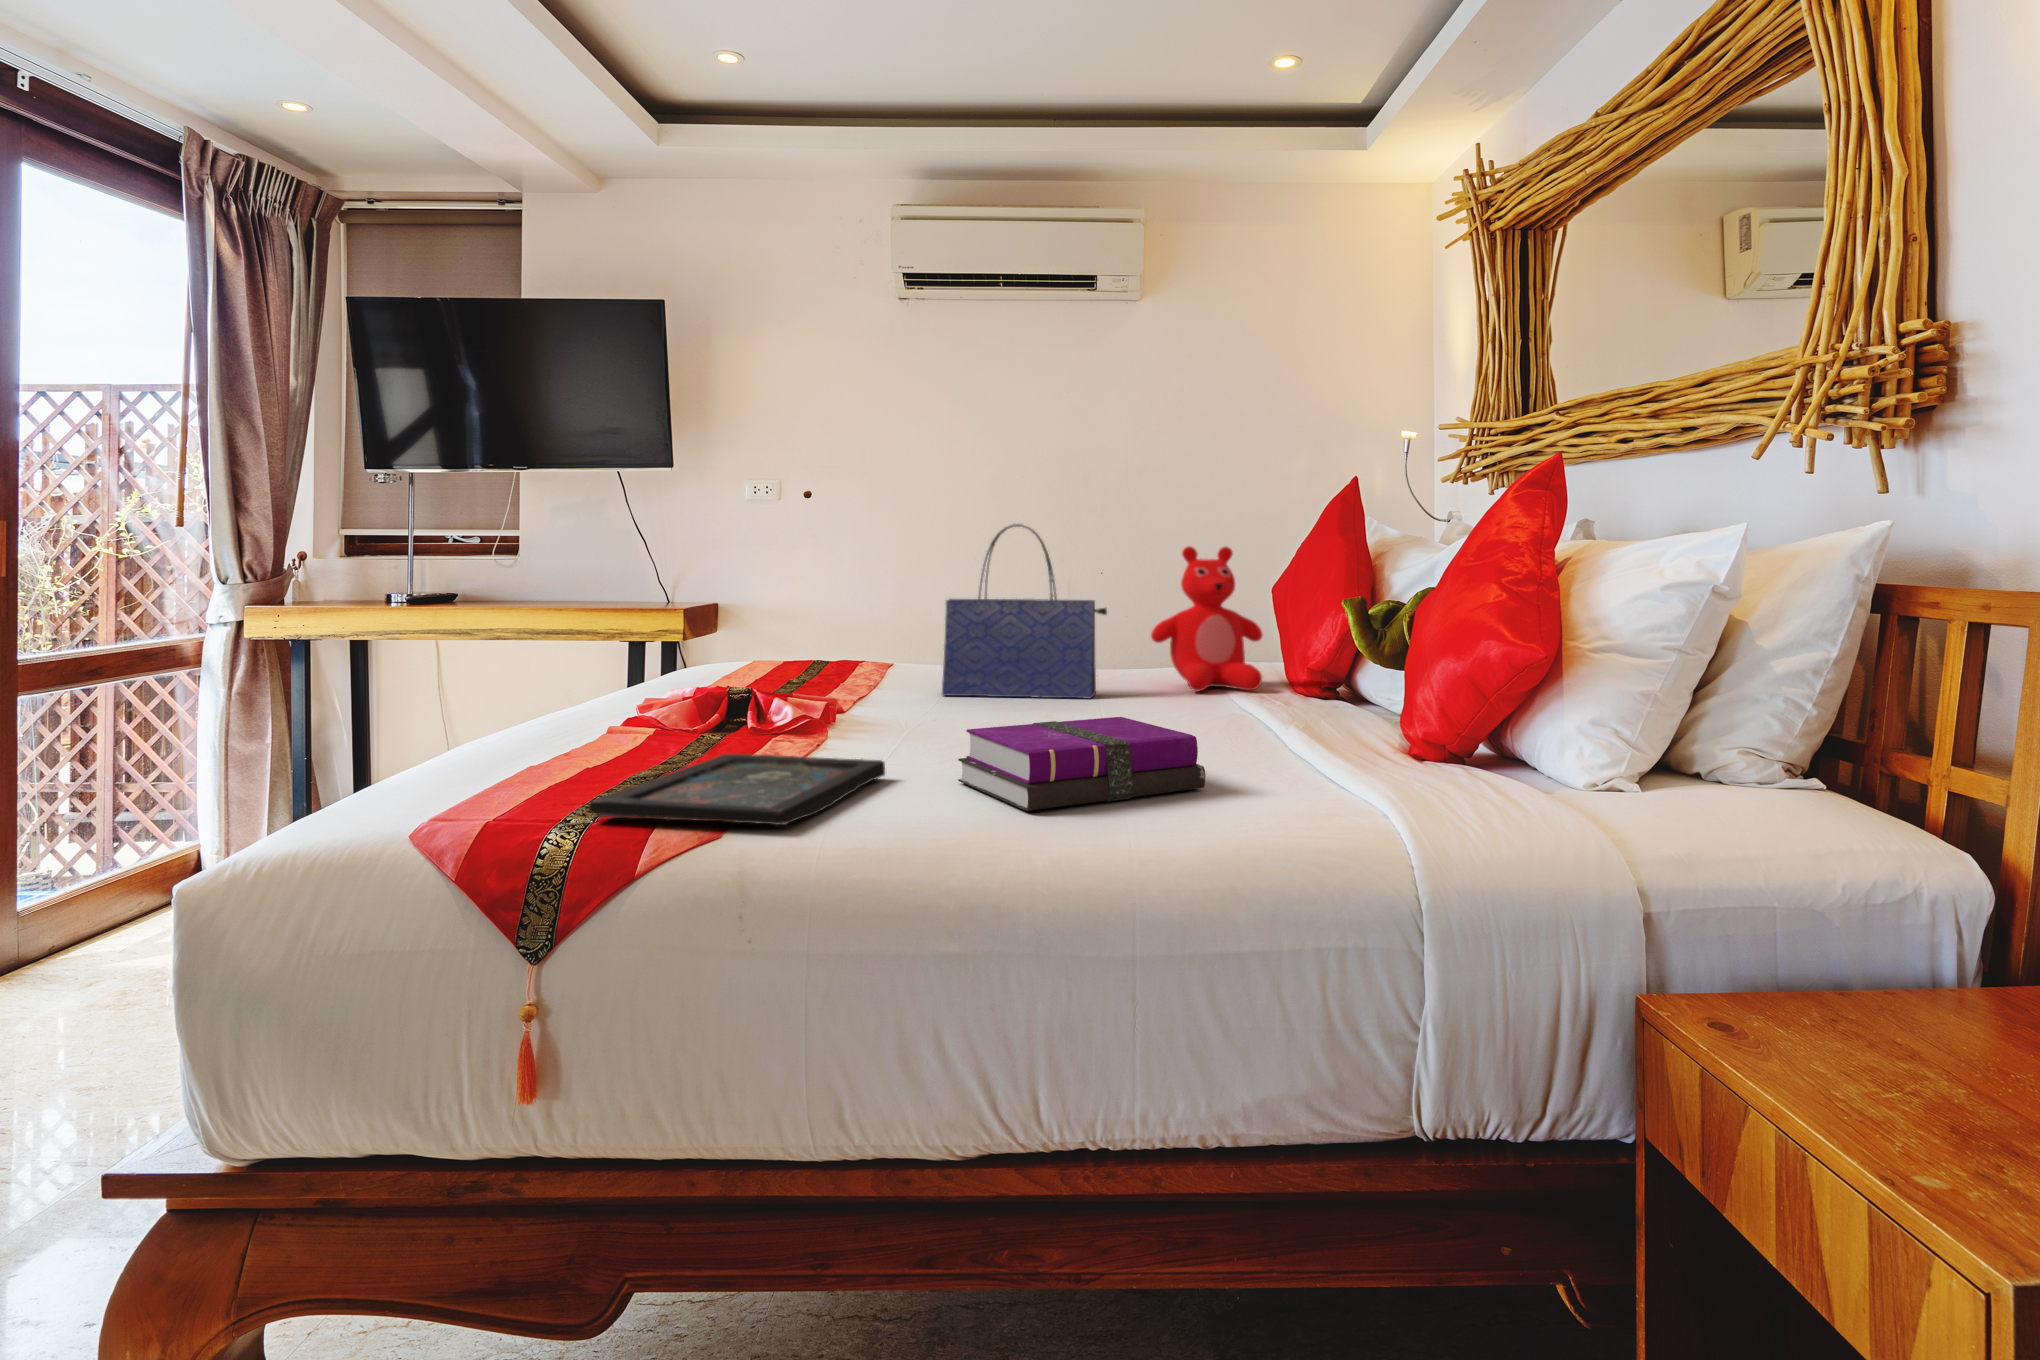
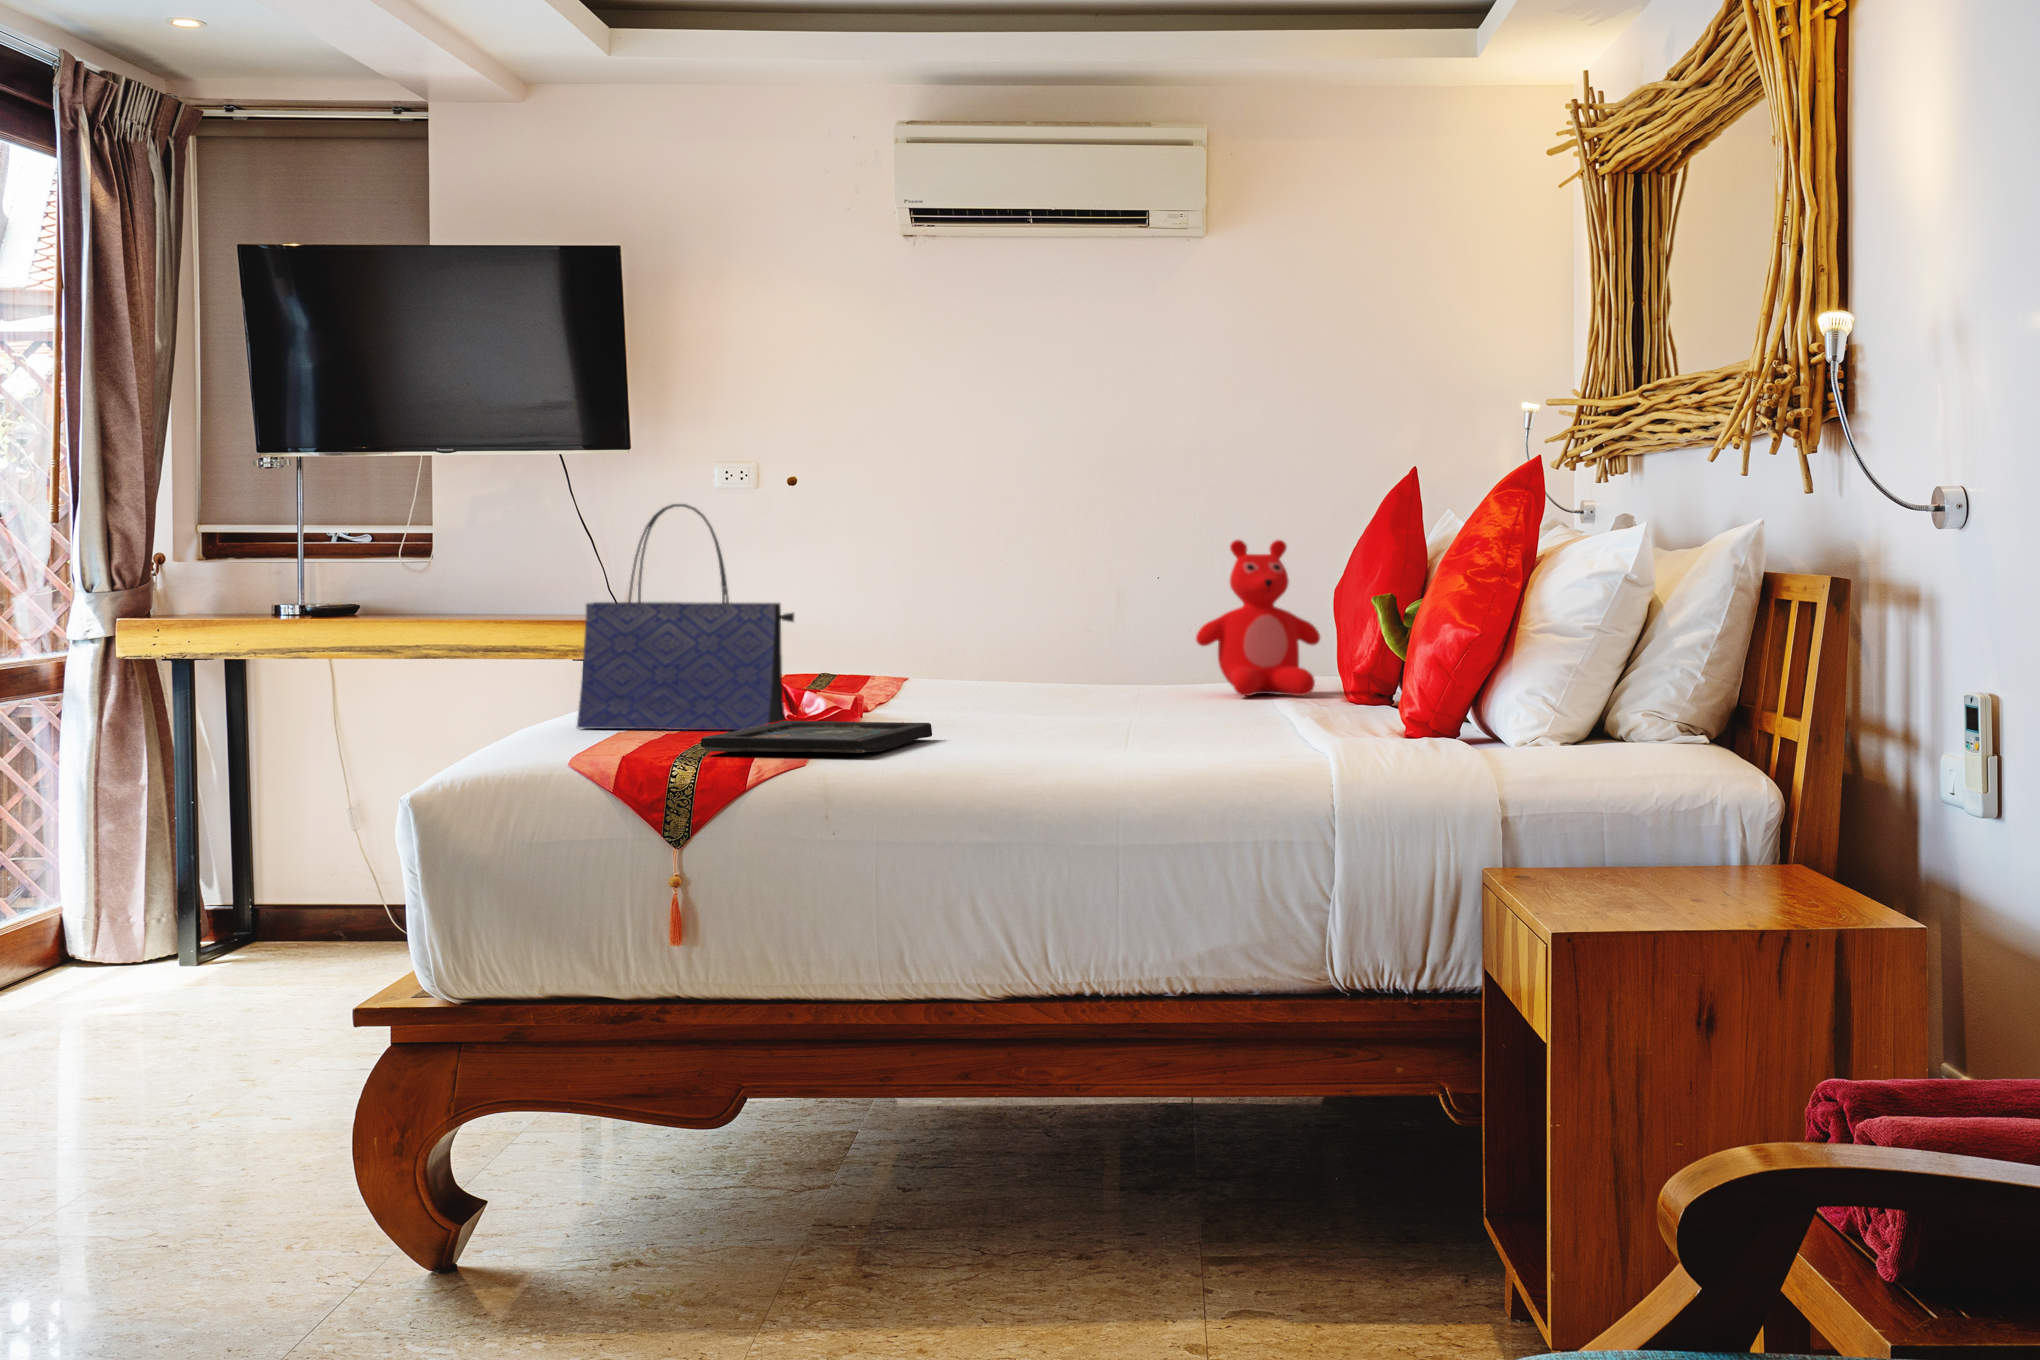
tote bag: present [942,524,1107,699] -> present [577,504,794,730]
notebook: present [958,717,1206,811] -> none [997,689,1214,749]

